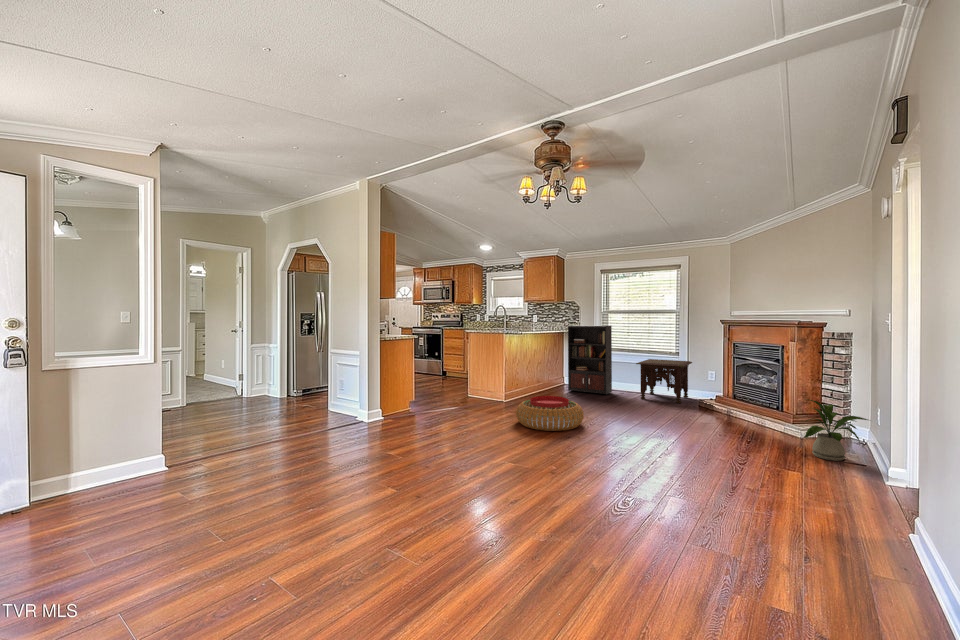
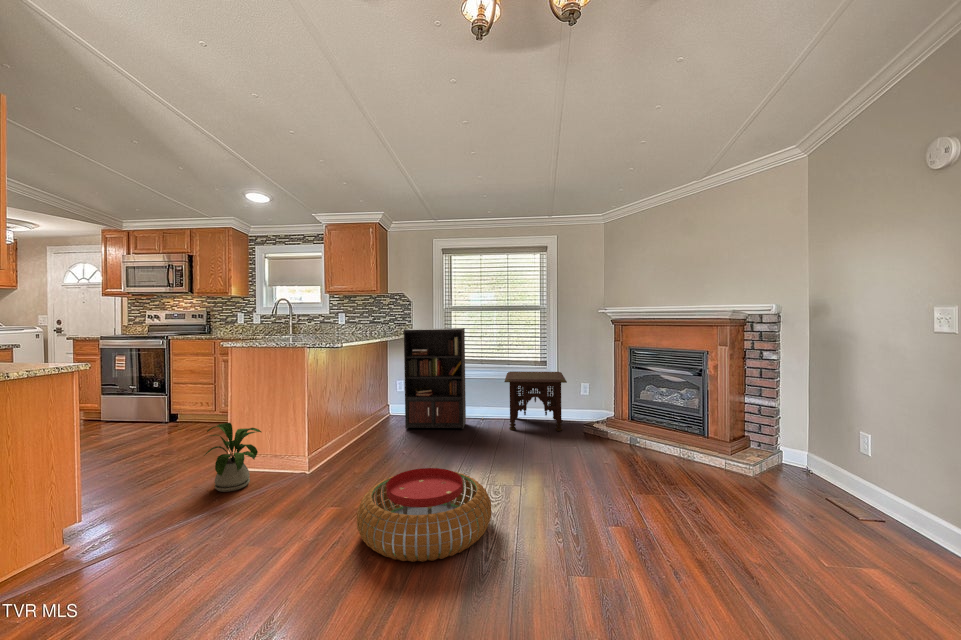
house plant: present [804,400,868,461] -> present [204,423,261,492]

